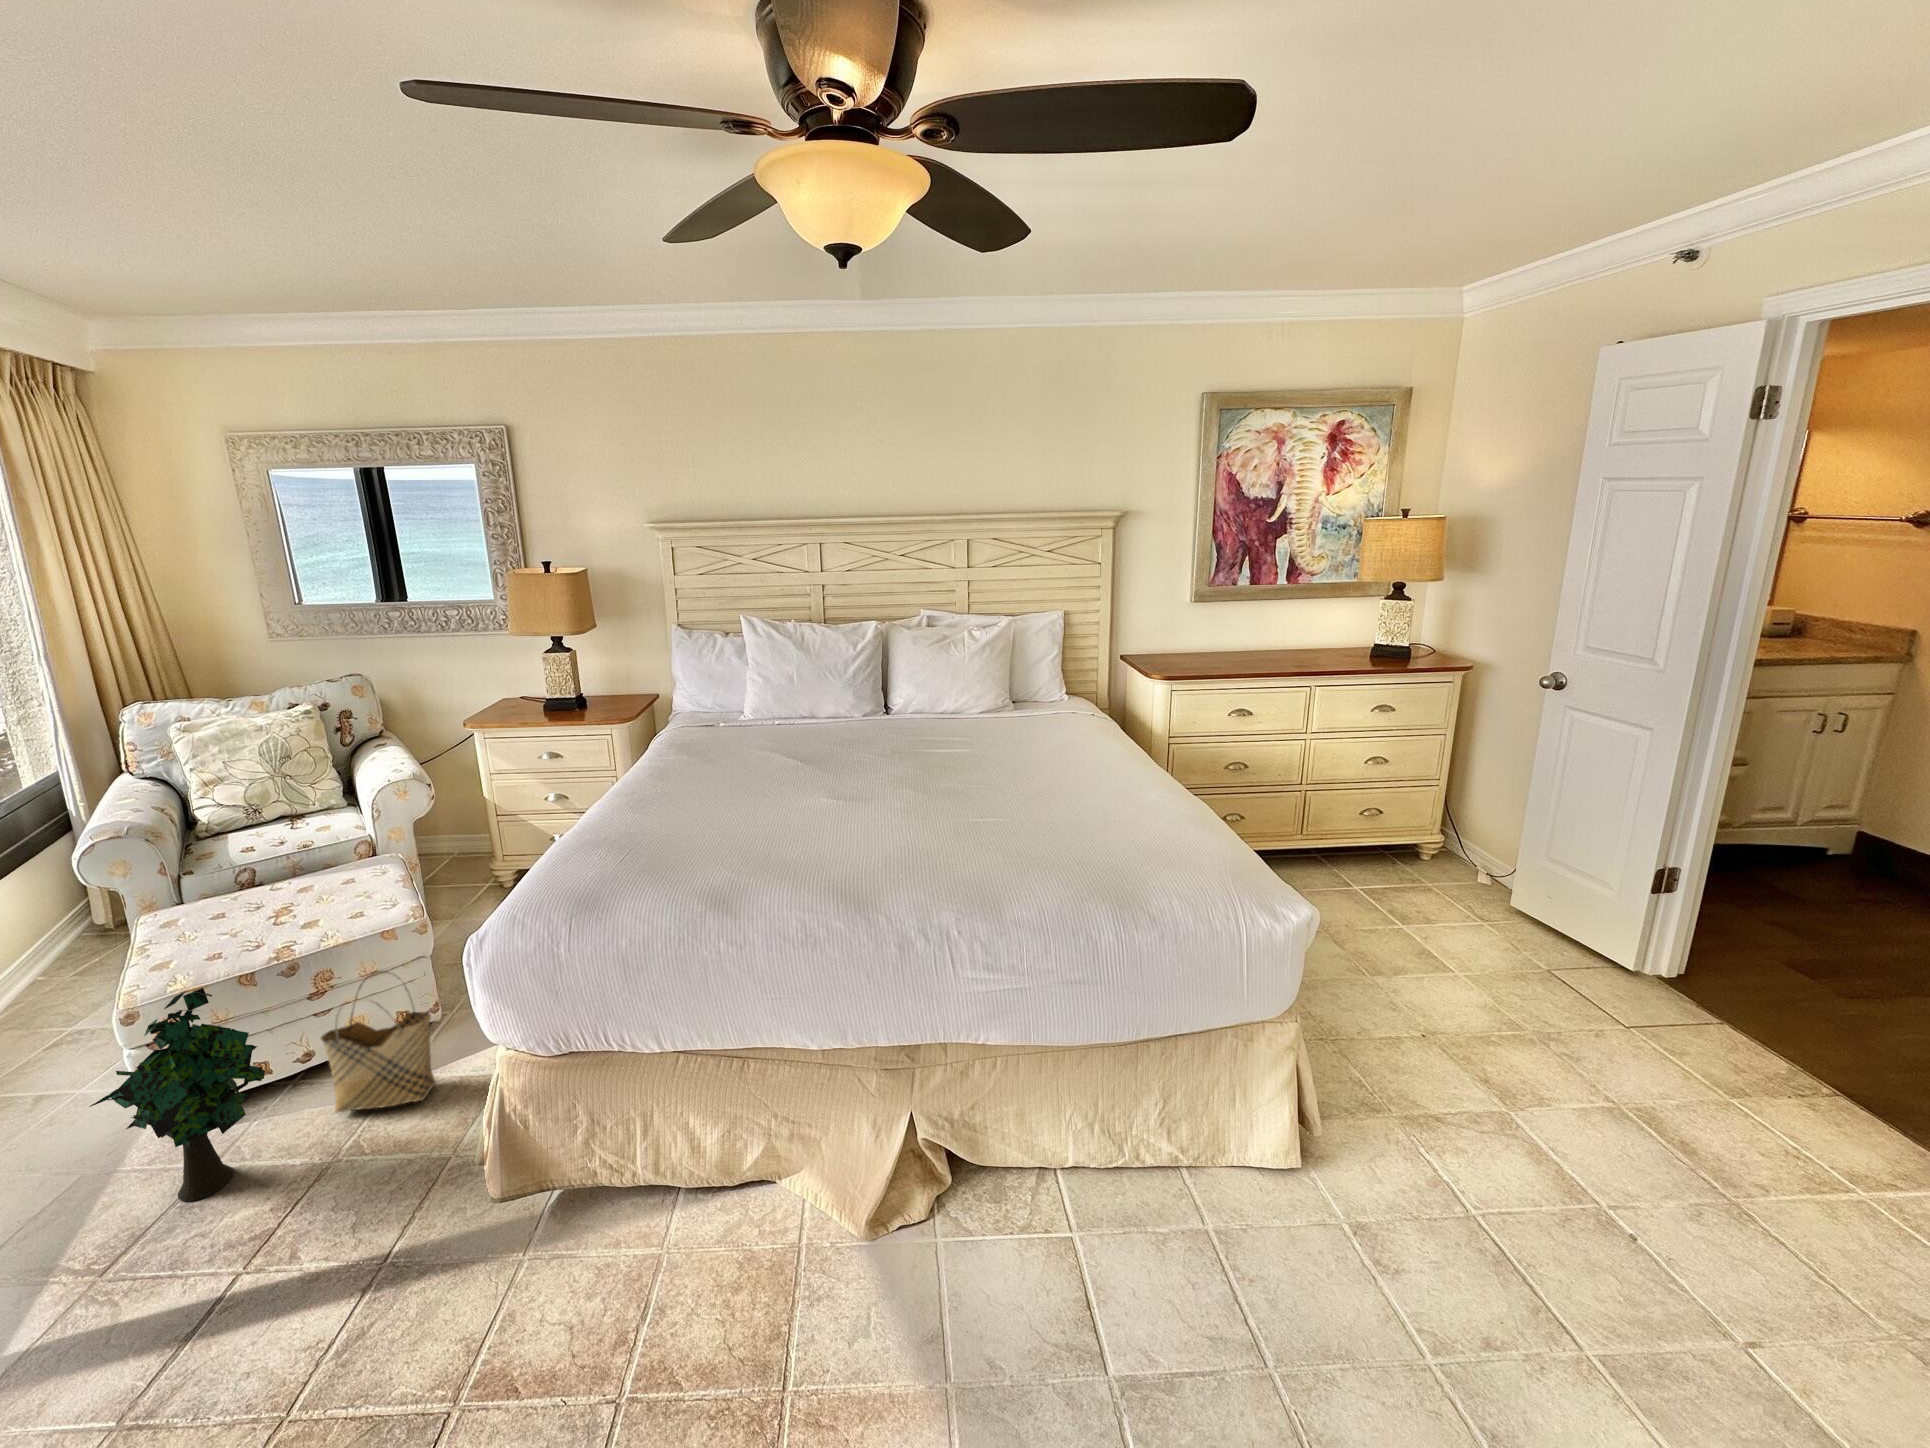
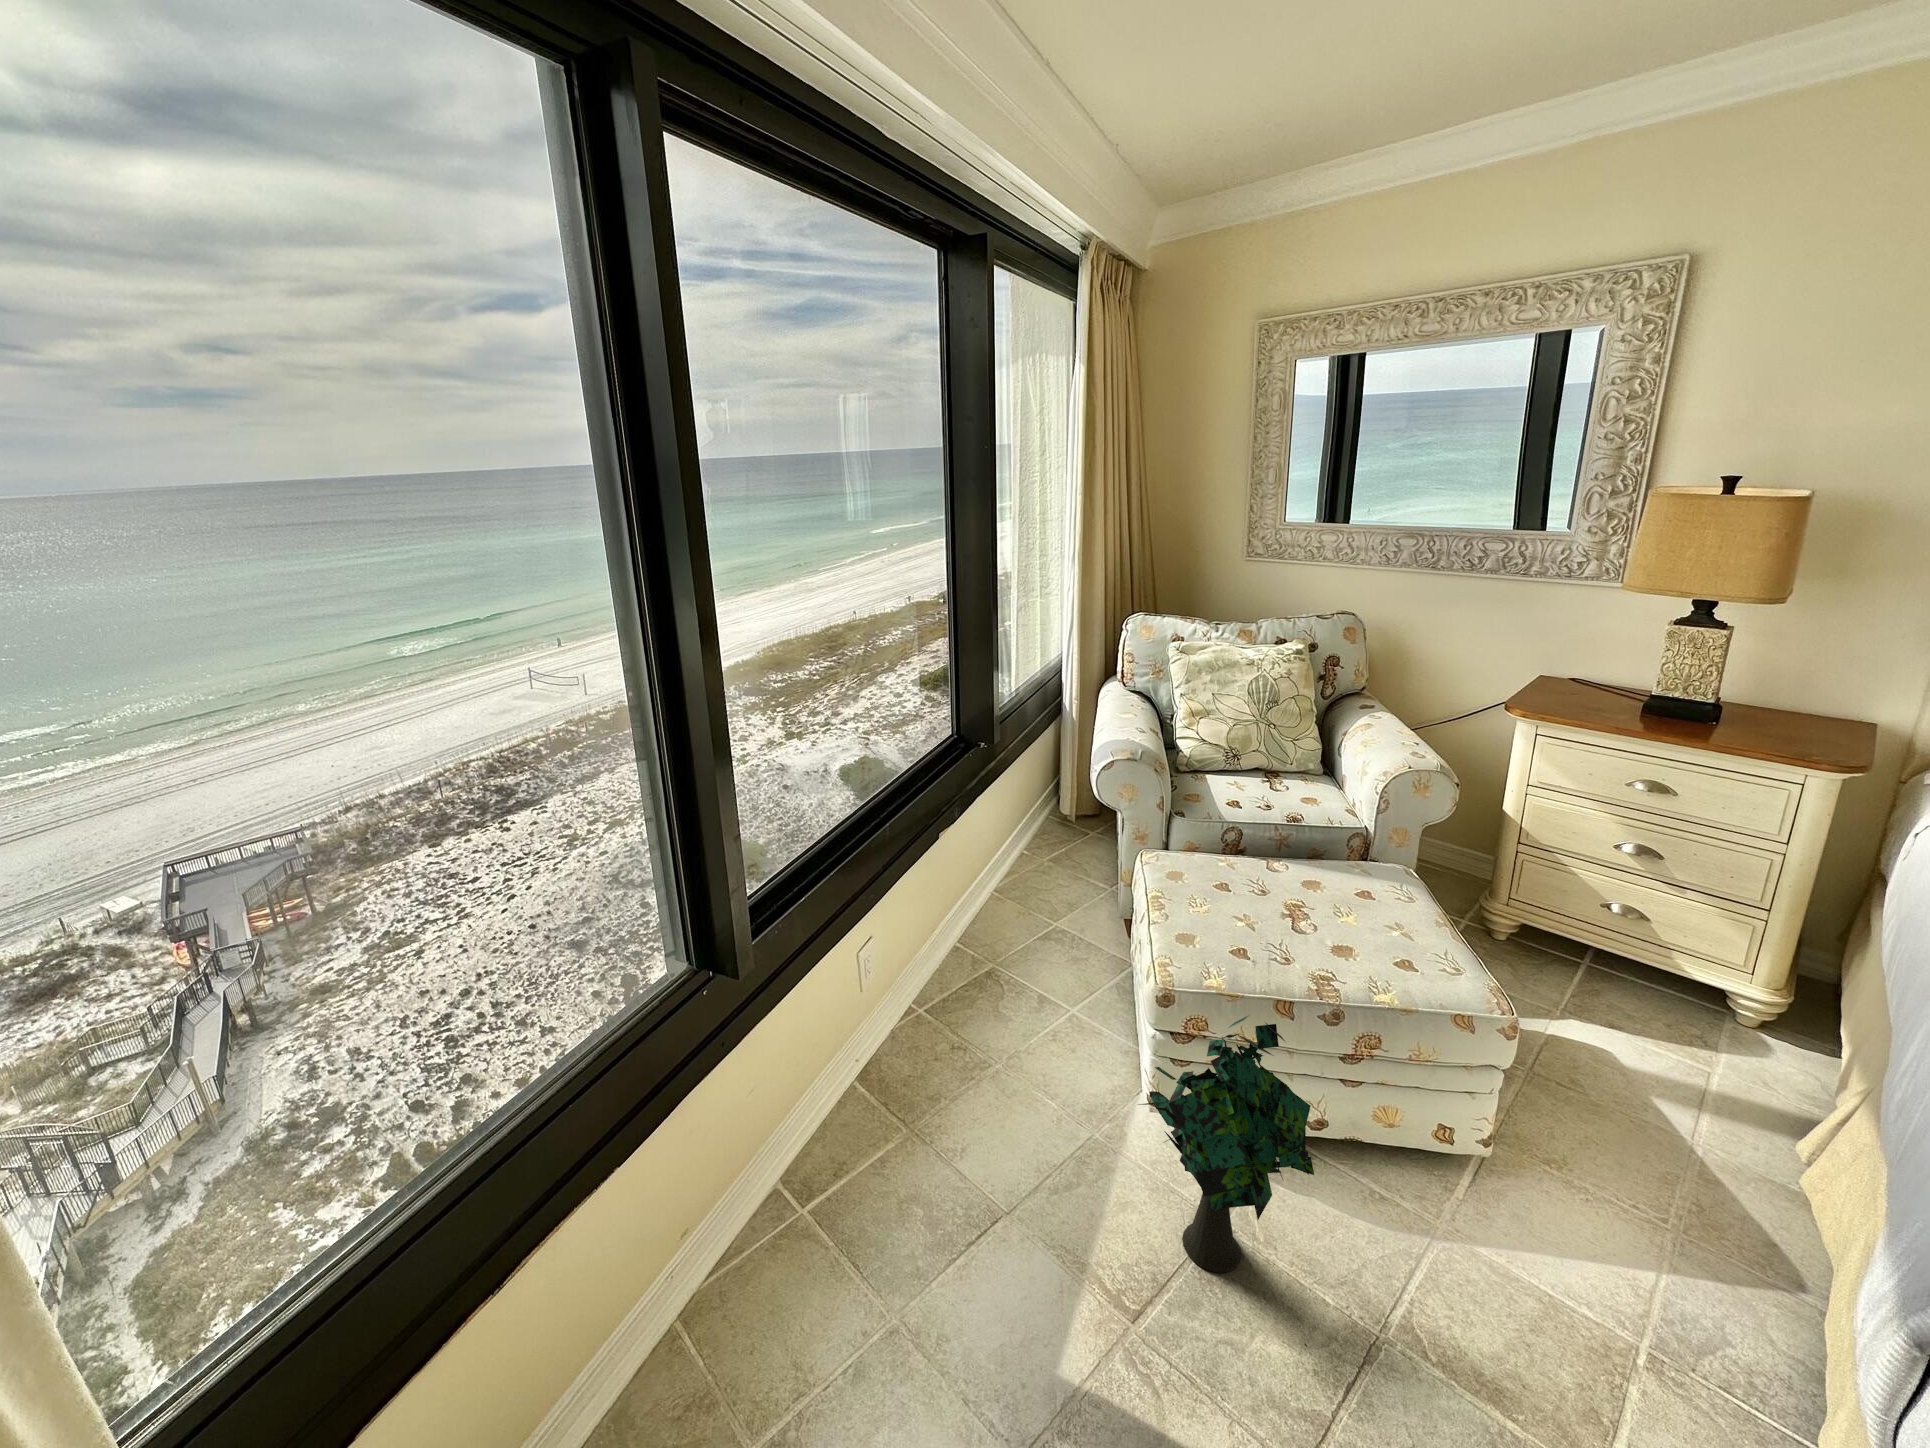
woven basket: present [320,971,436,1113] -> none [1358,1080,1539,1315]

